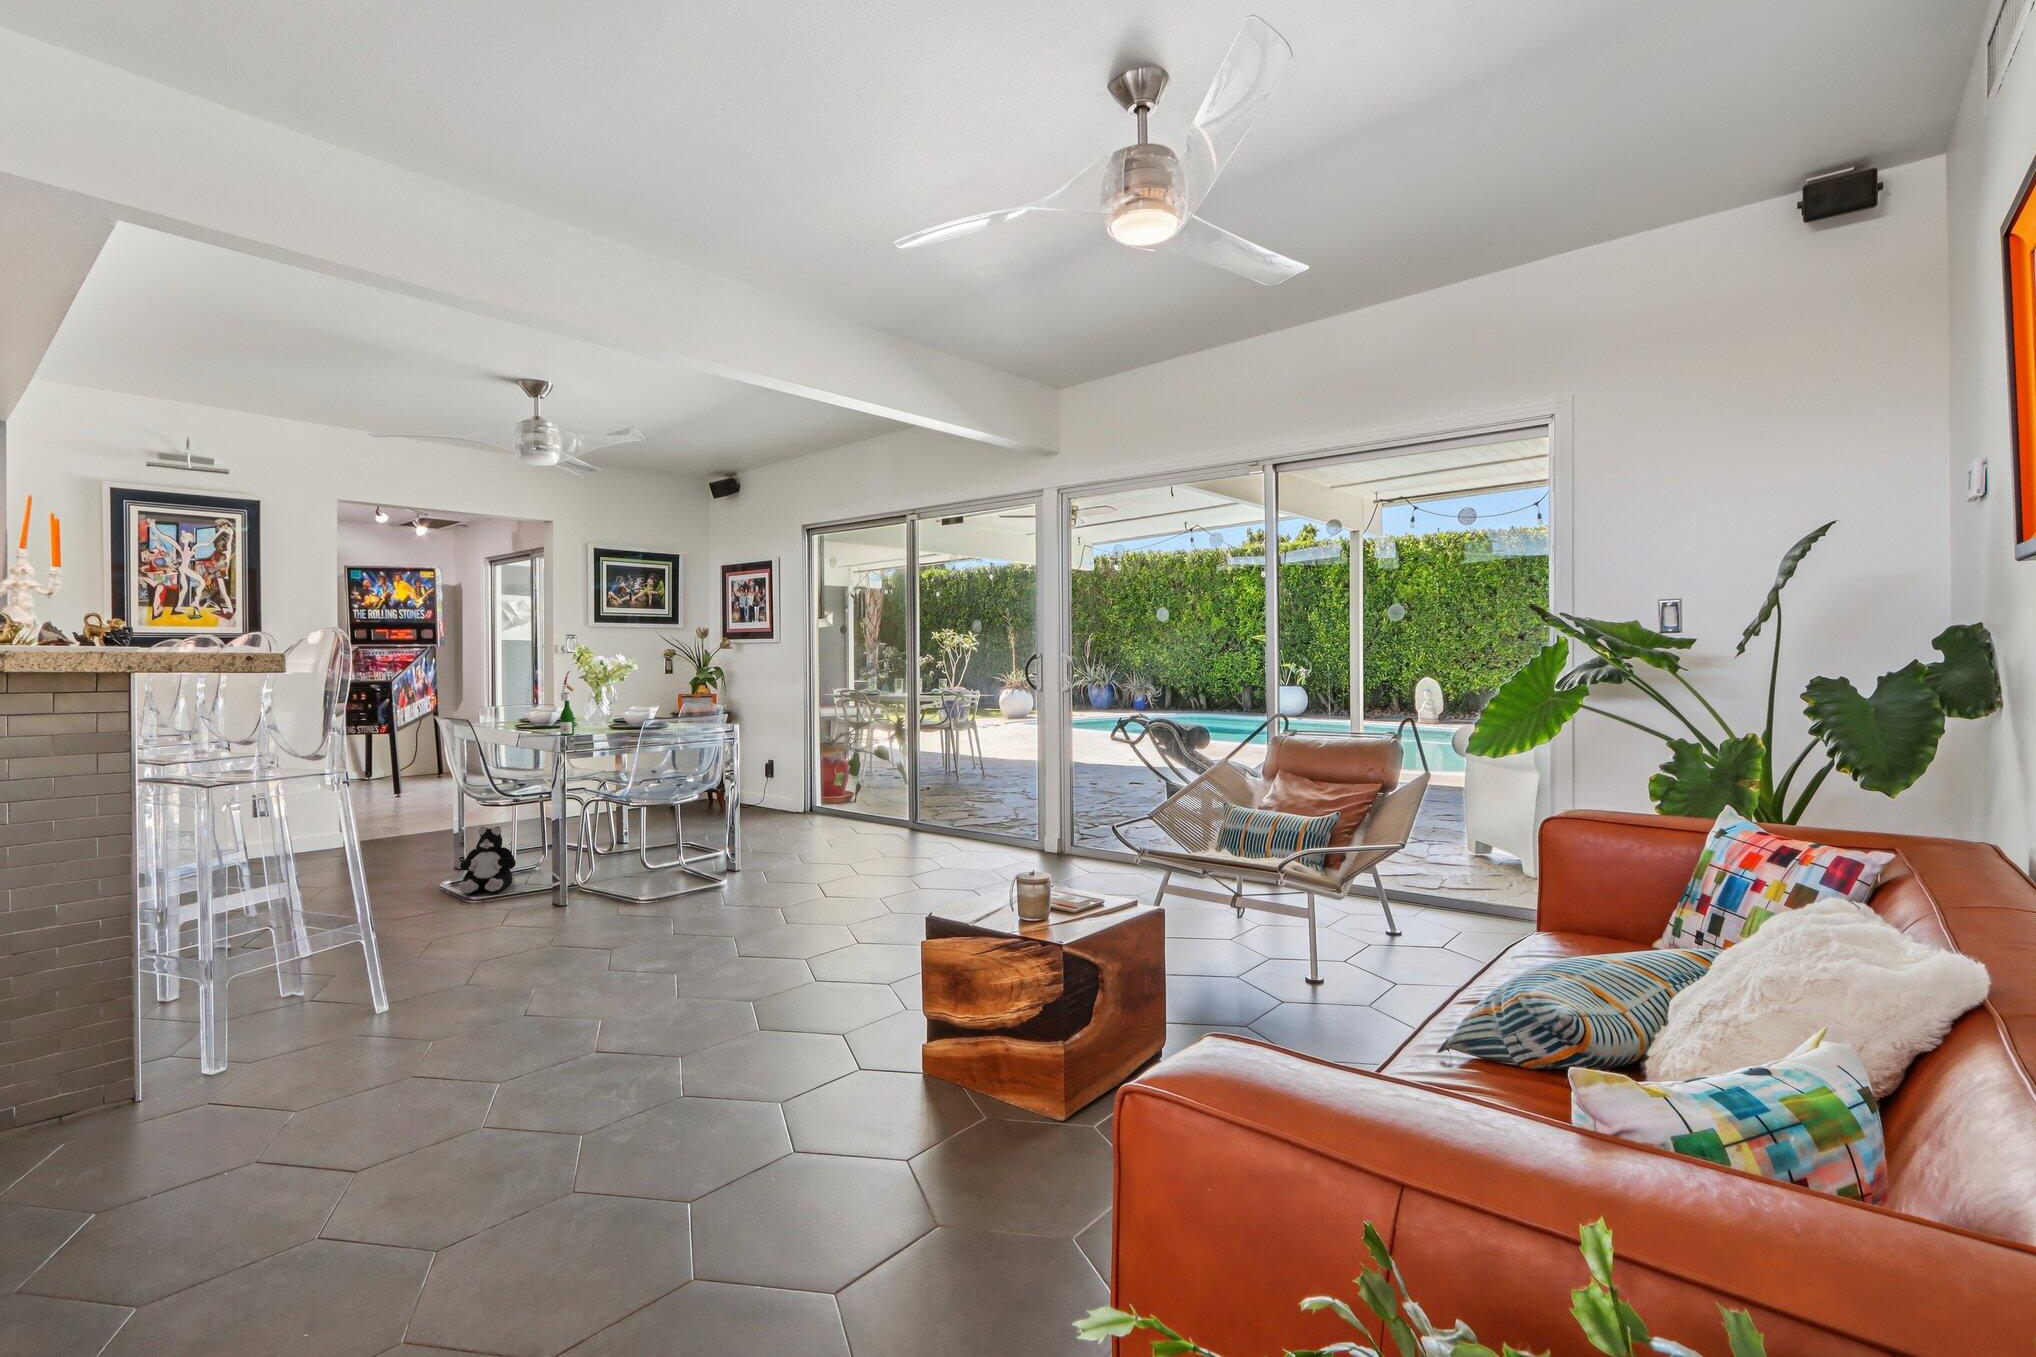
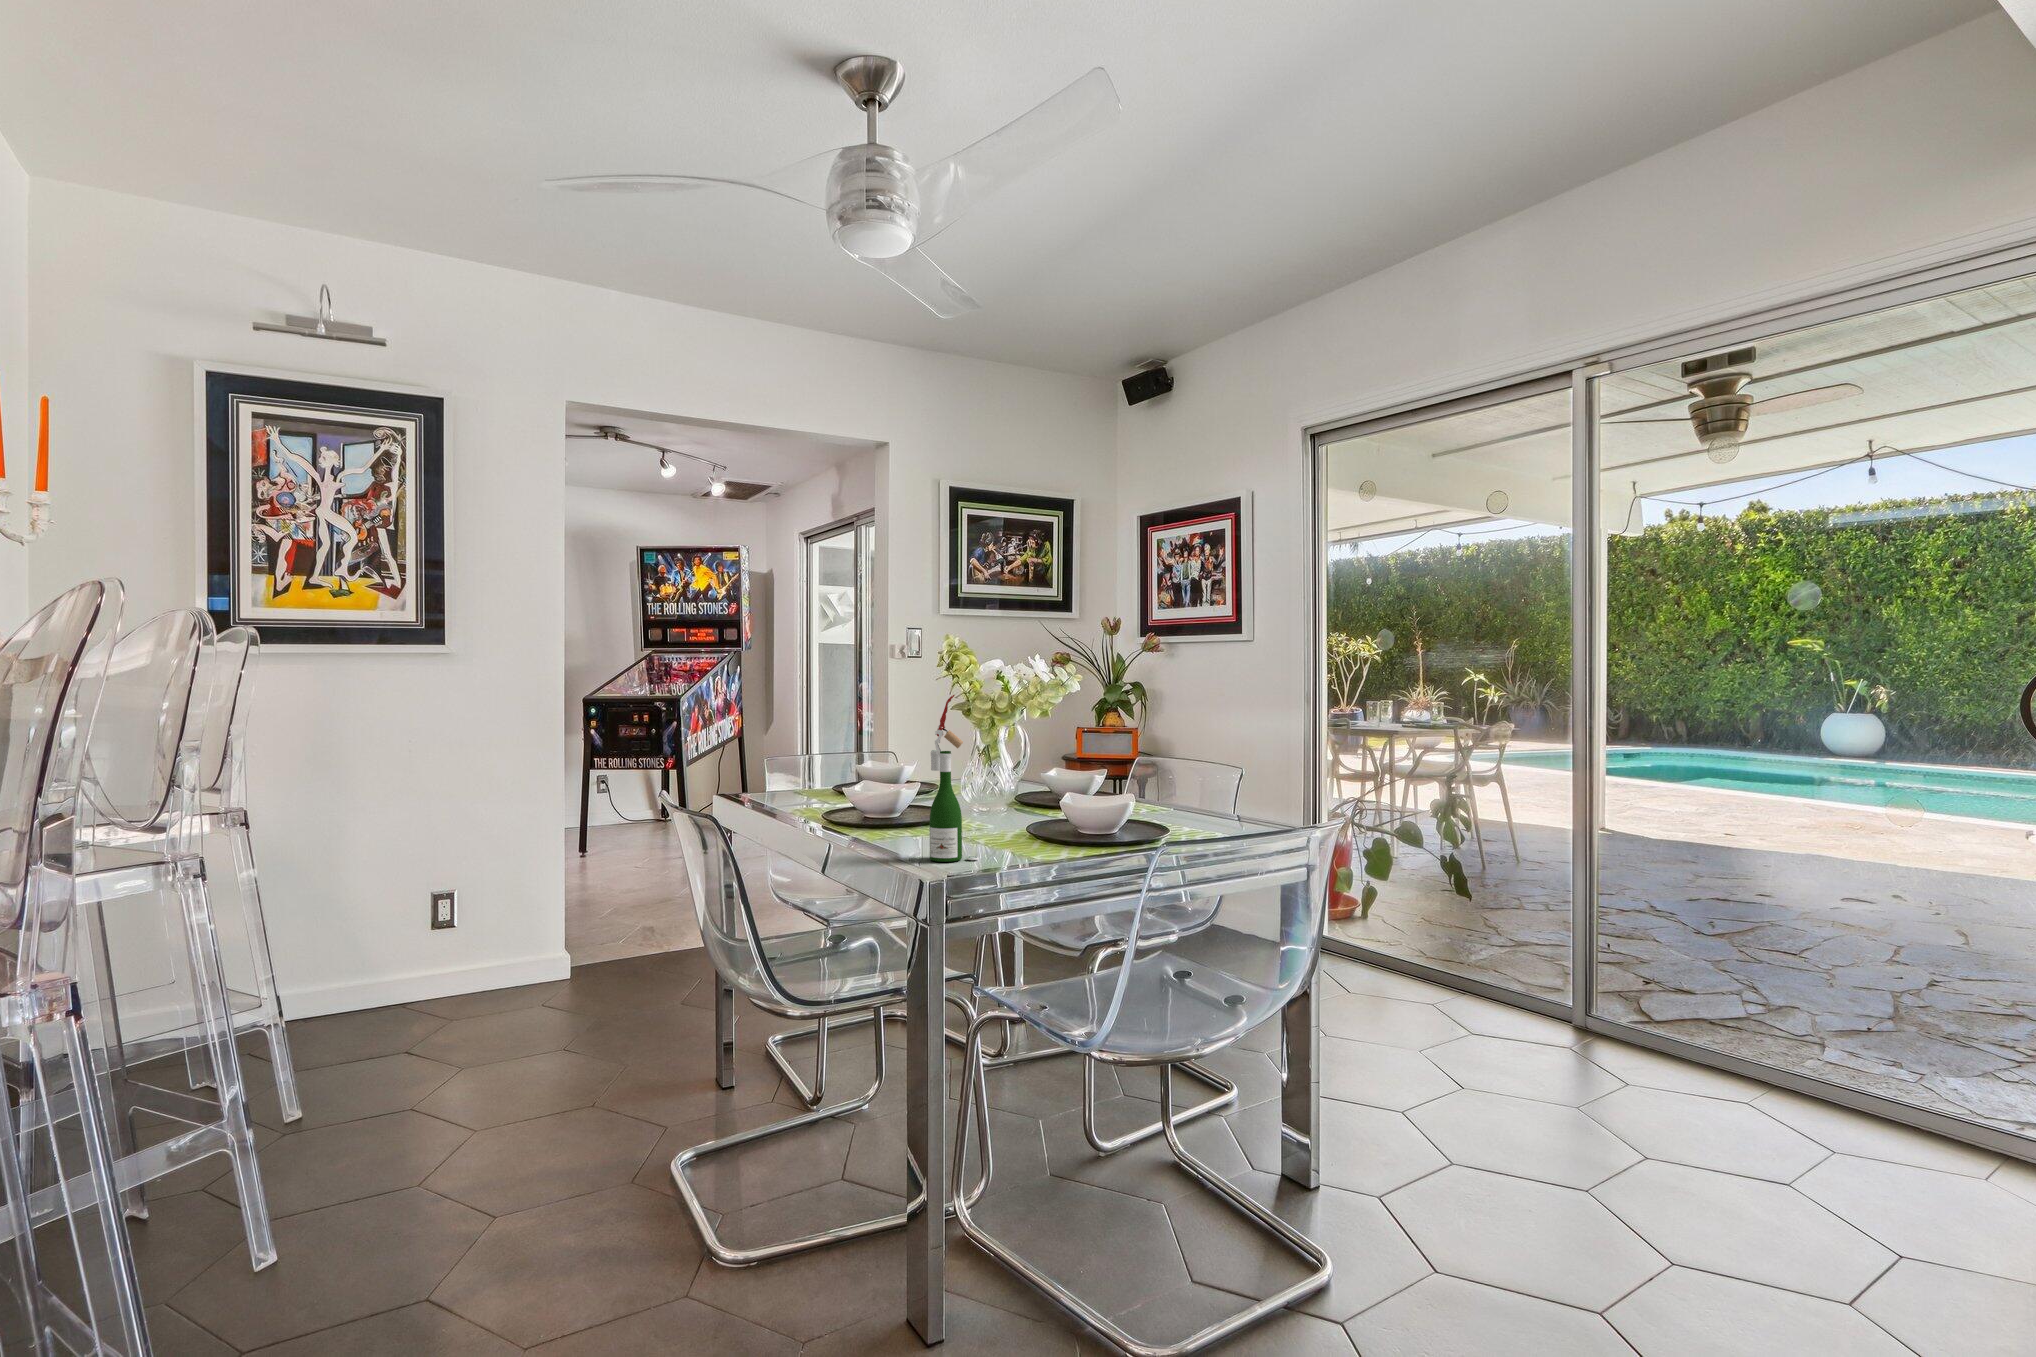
plush toy: present [459,826,516,894] -> none [698,1051,824,1232]

